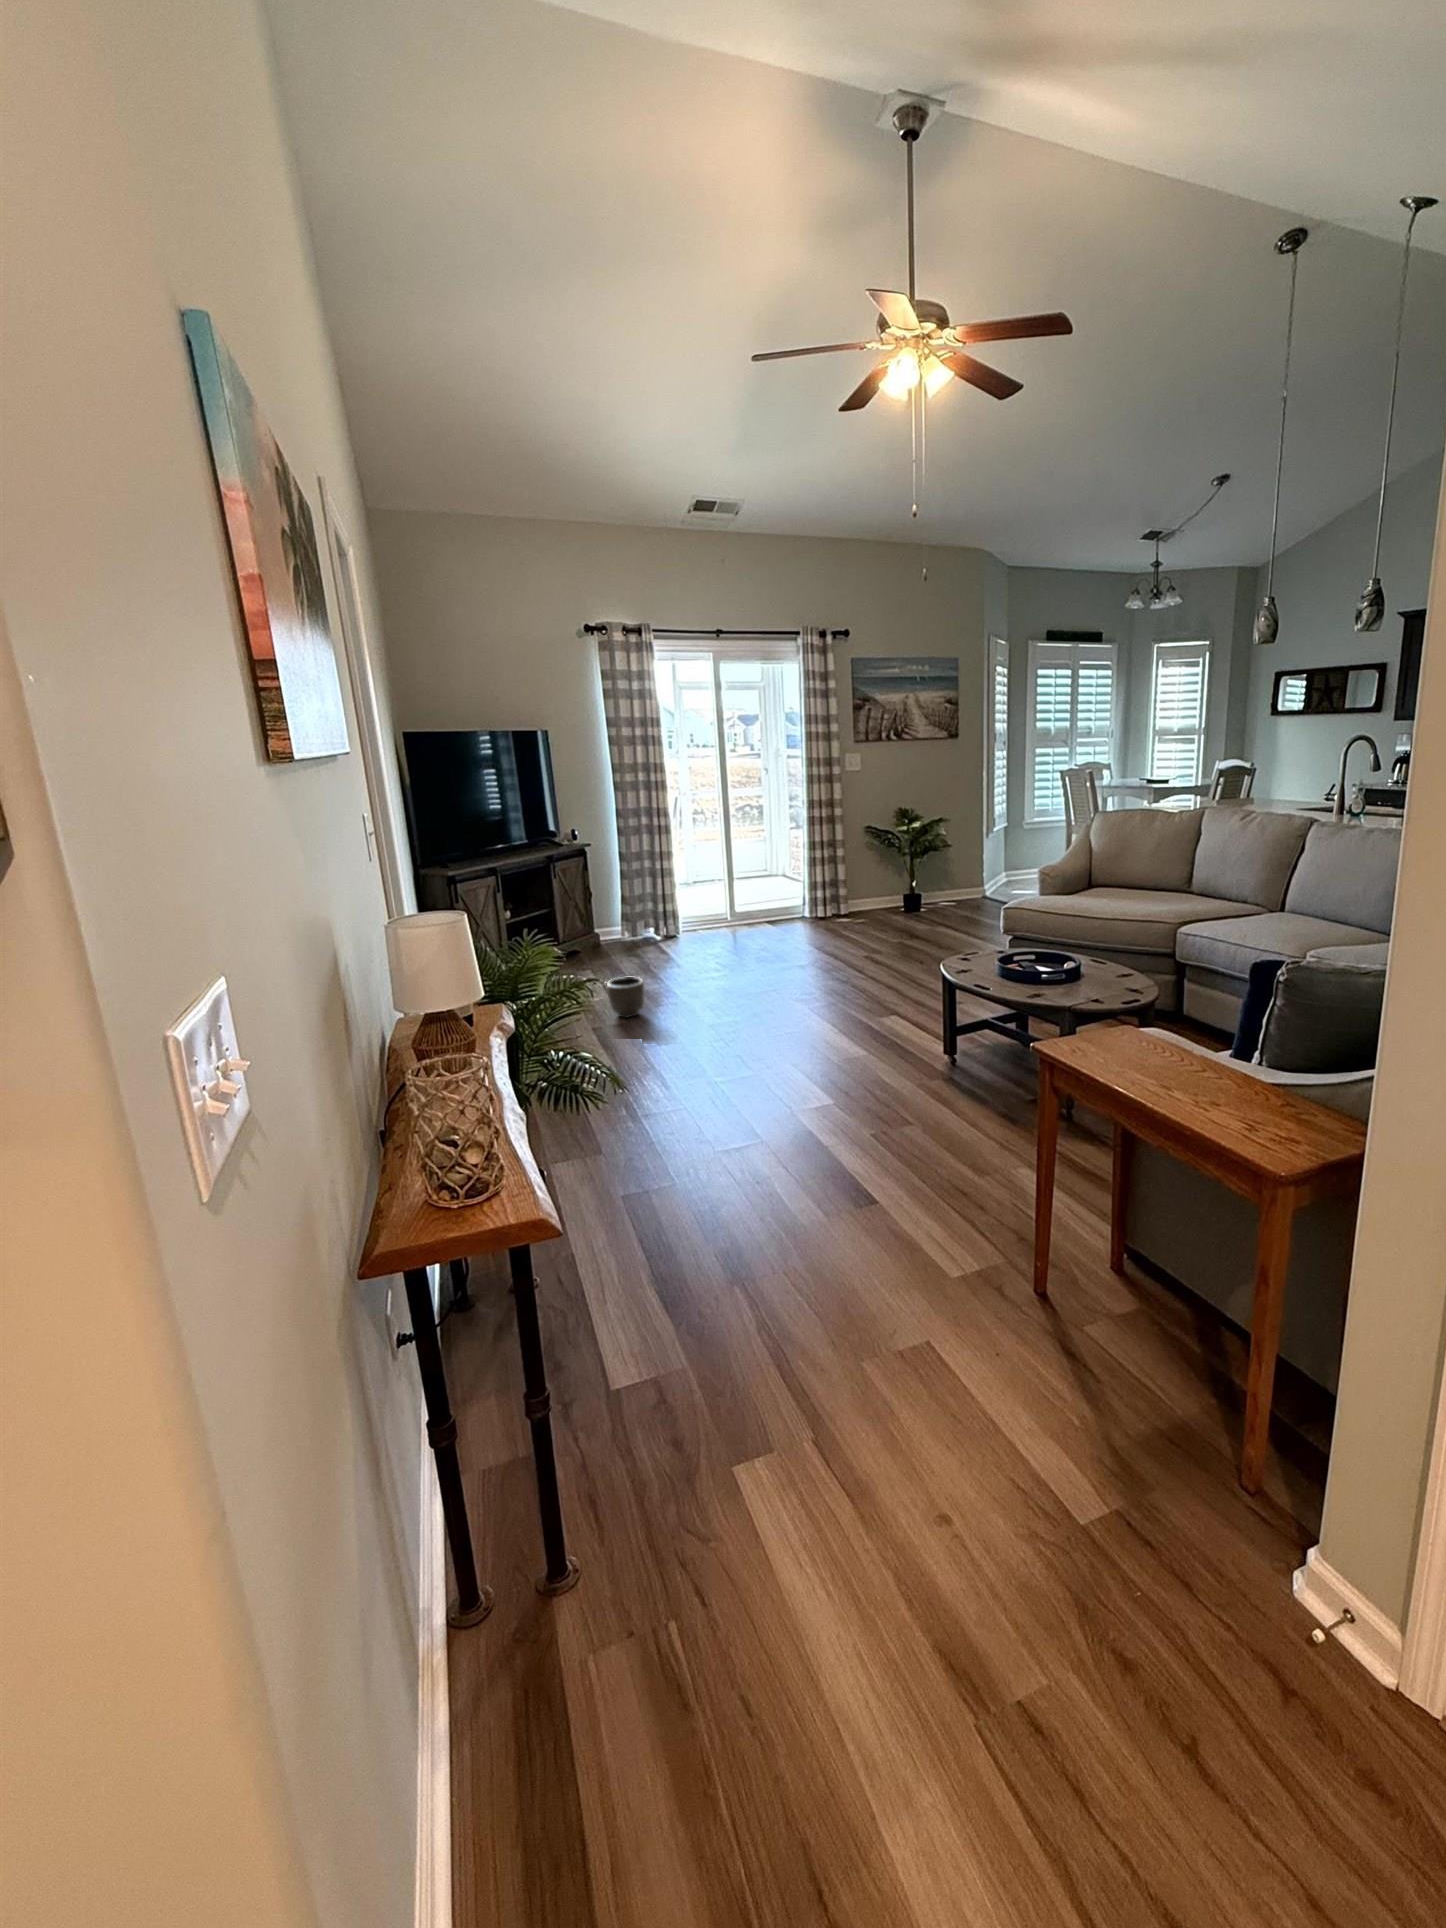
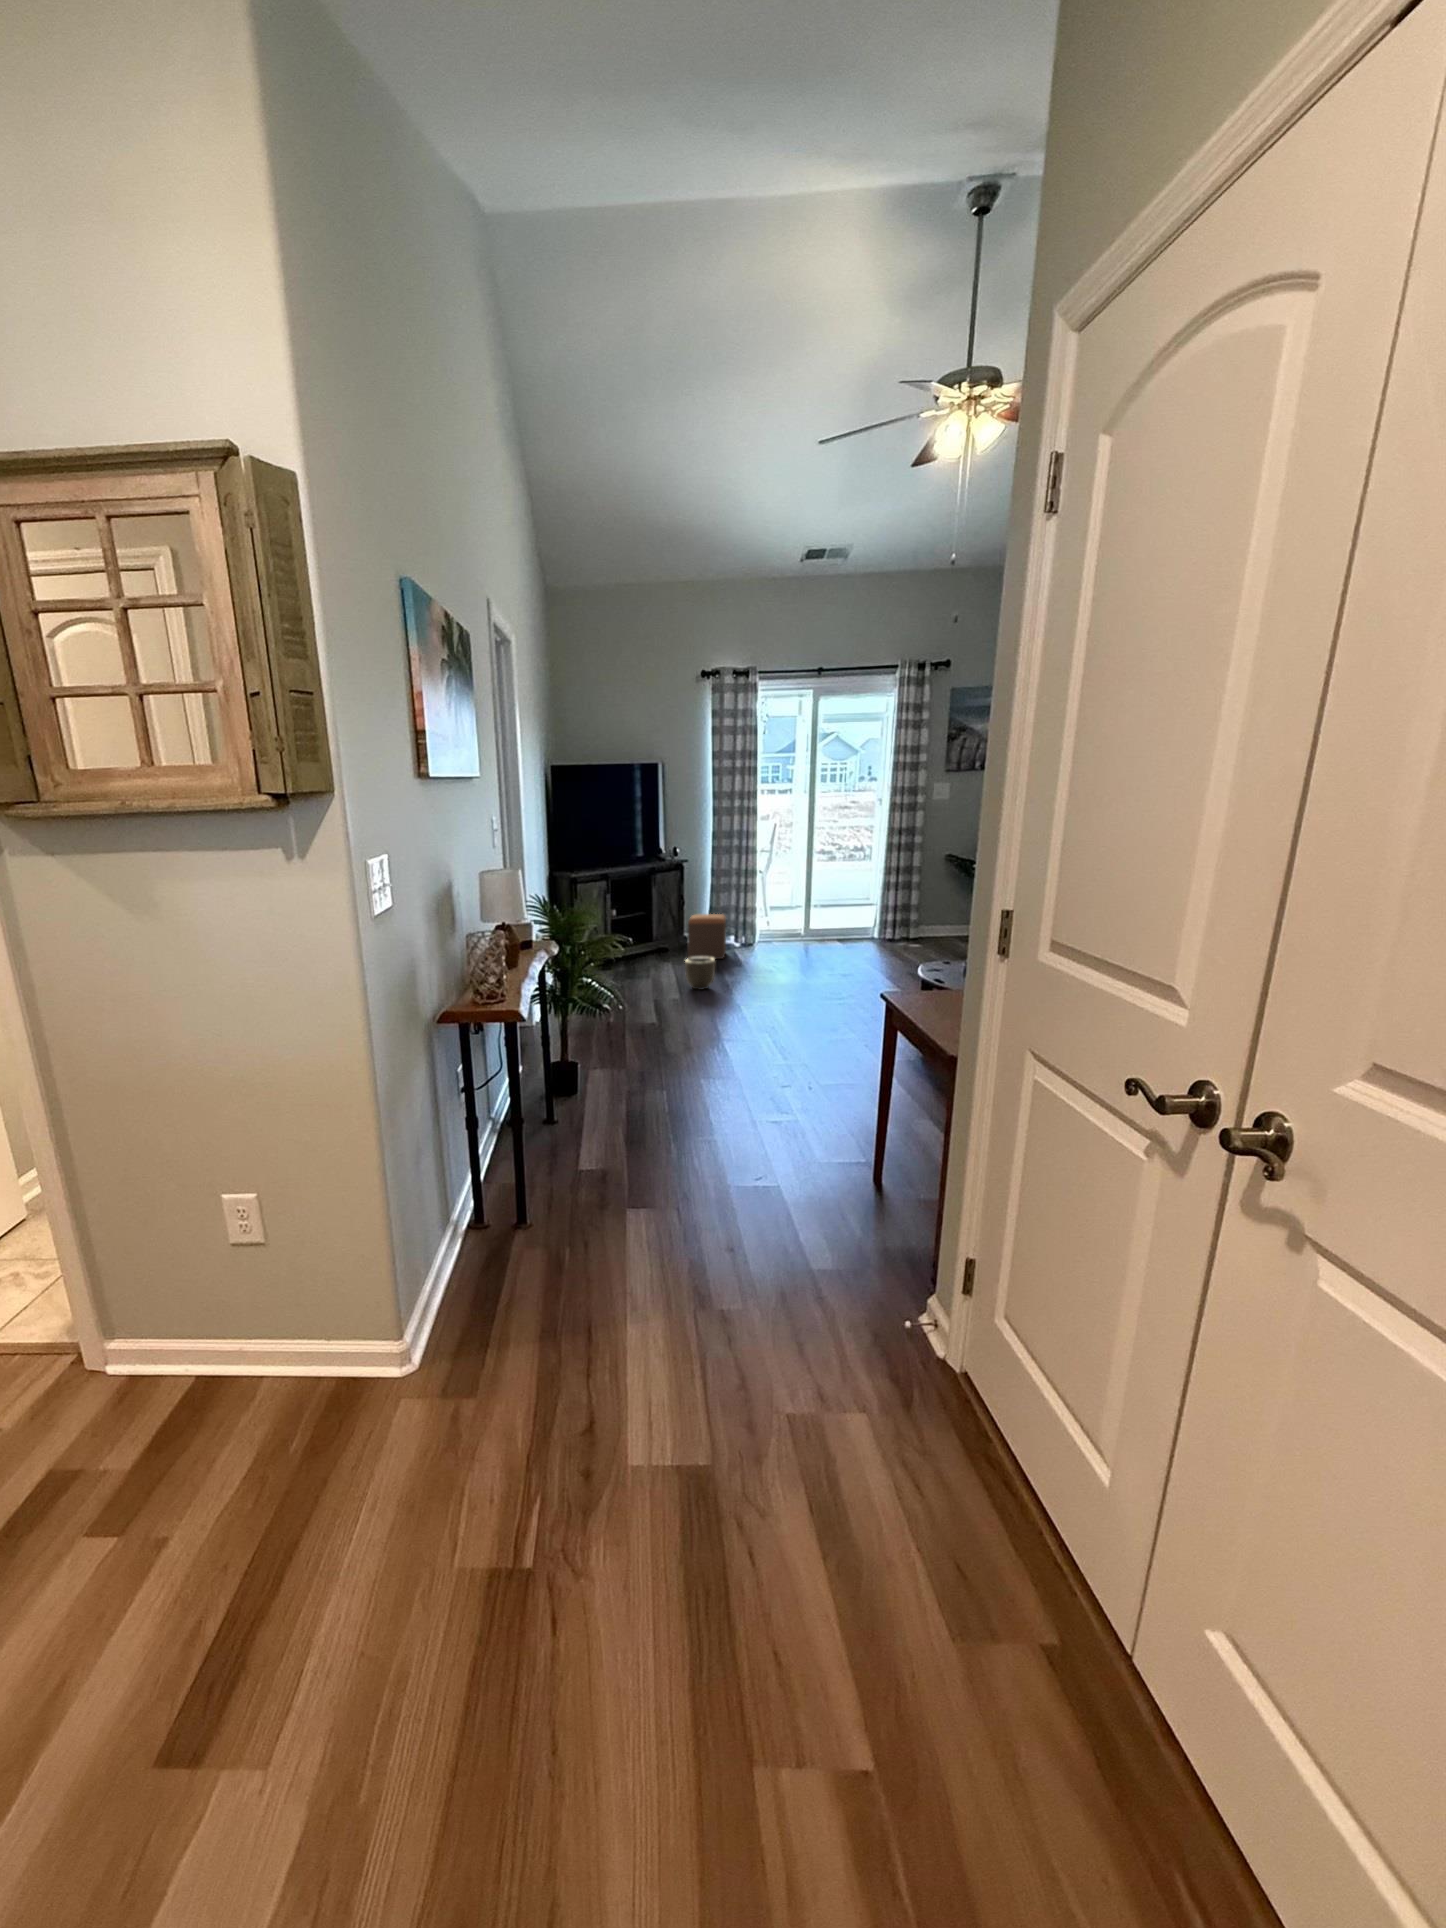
footstool: none [600,908,647,965] -> present [688,914,726,959]

